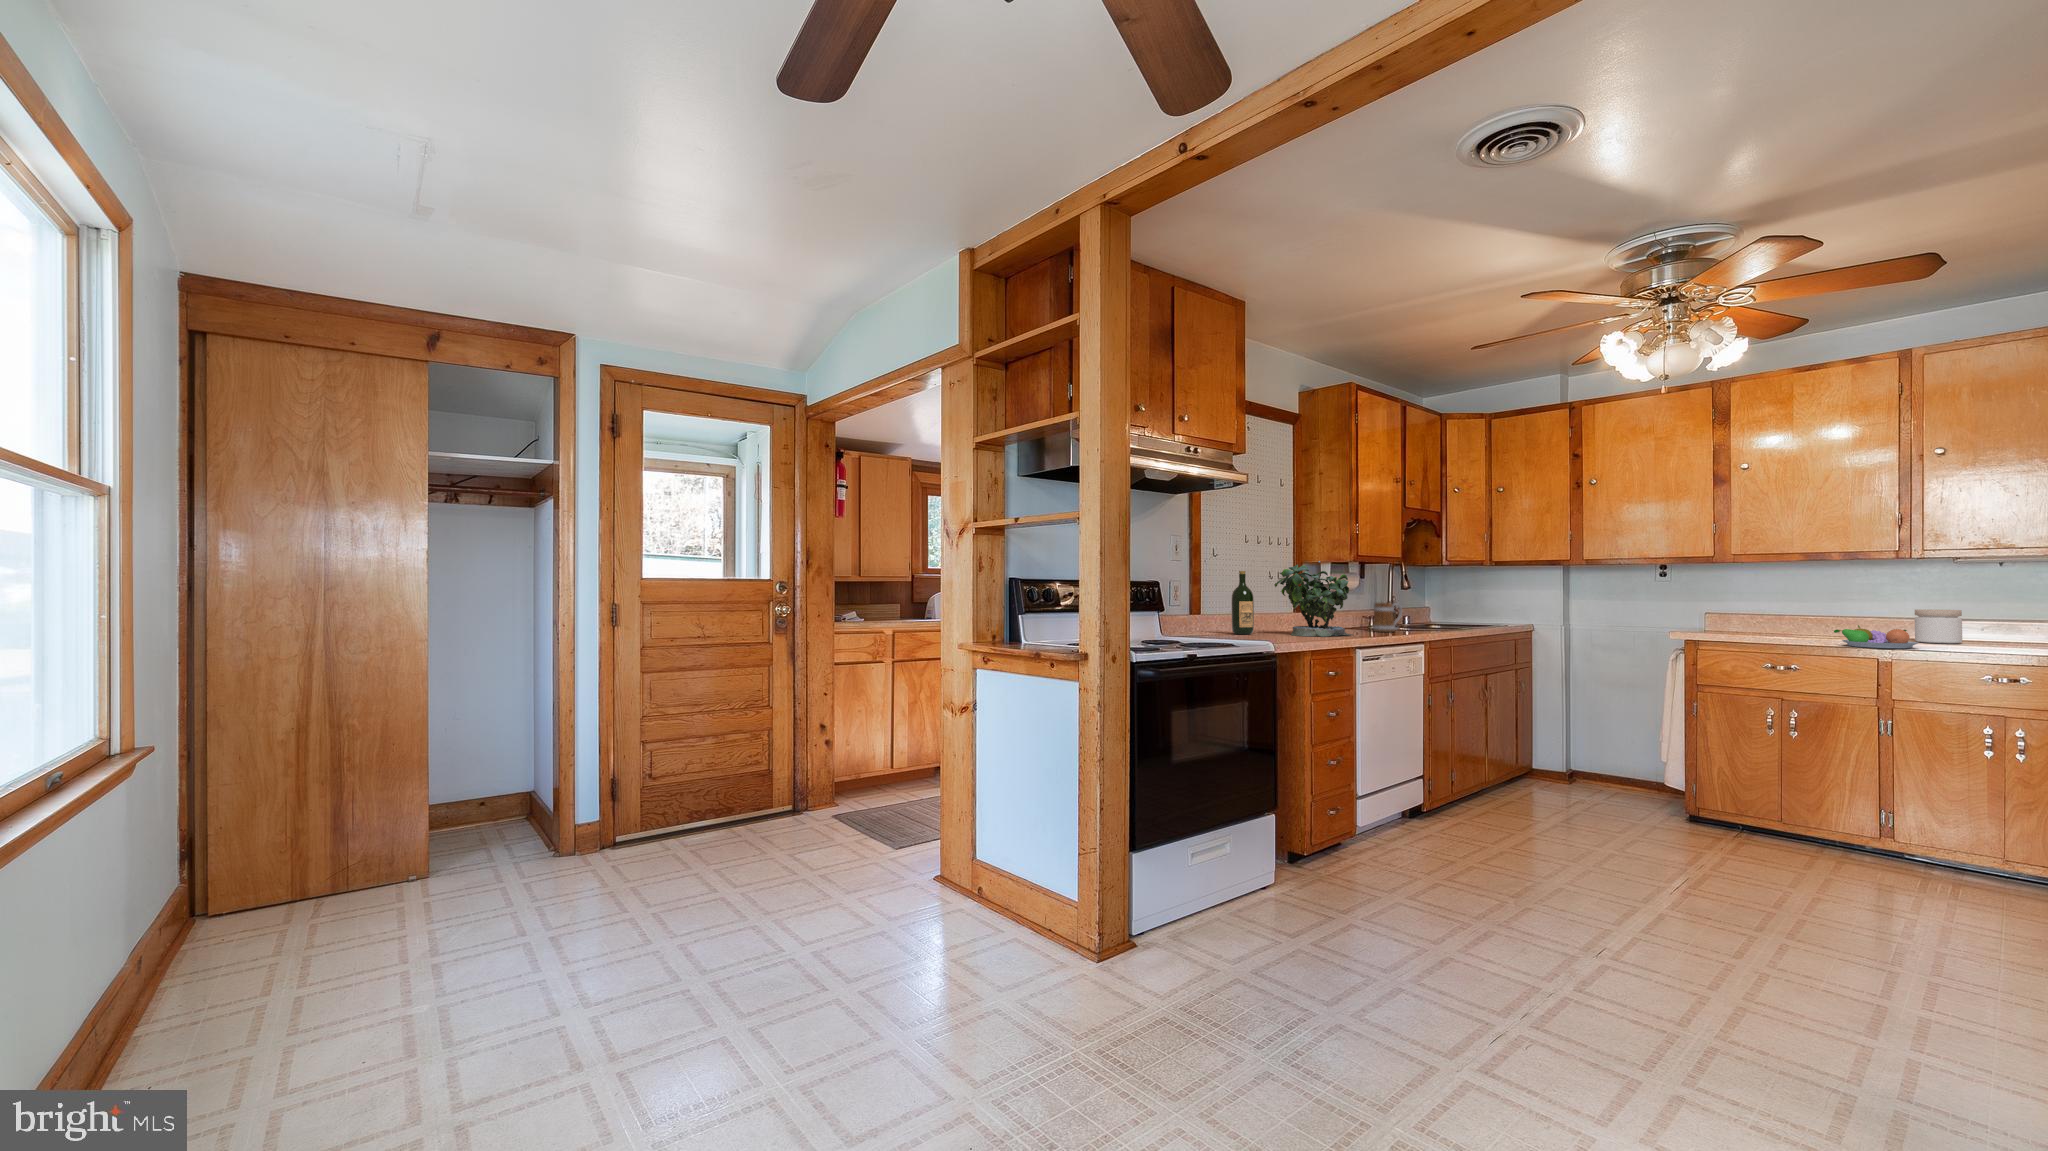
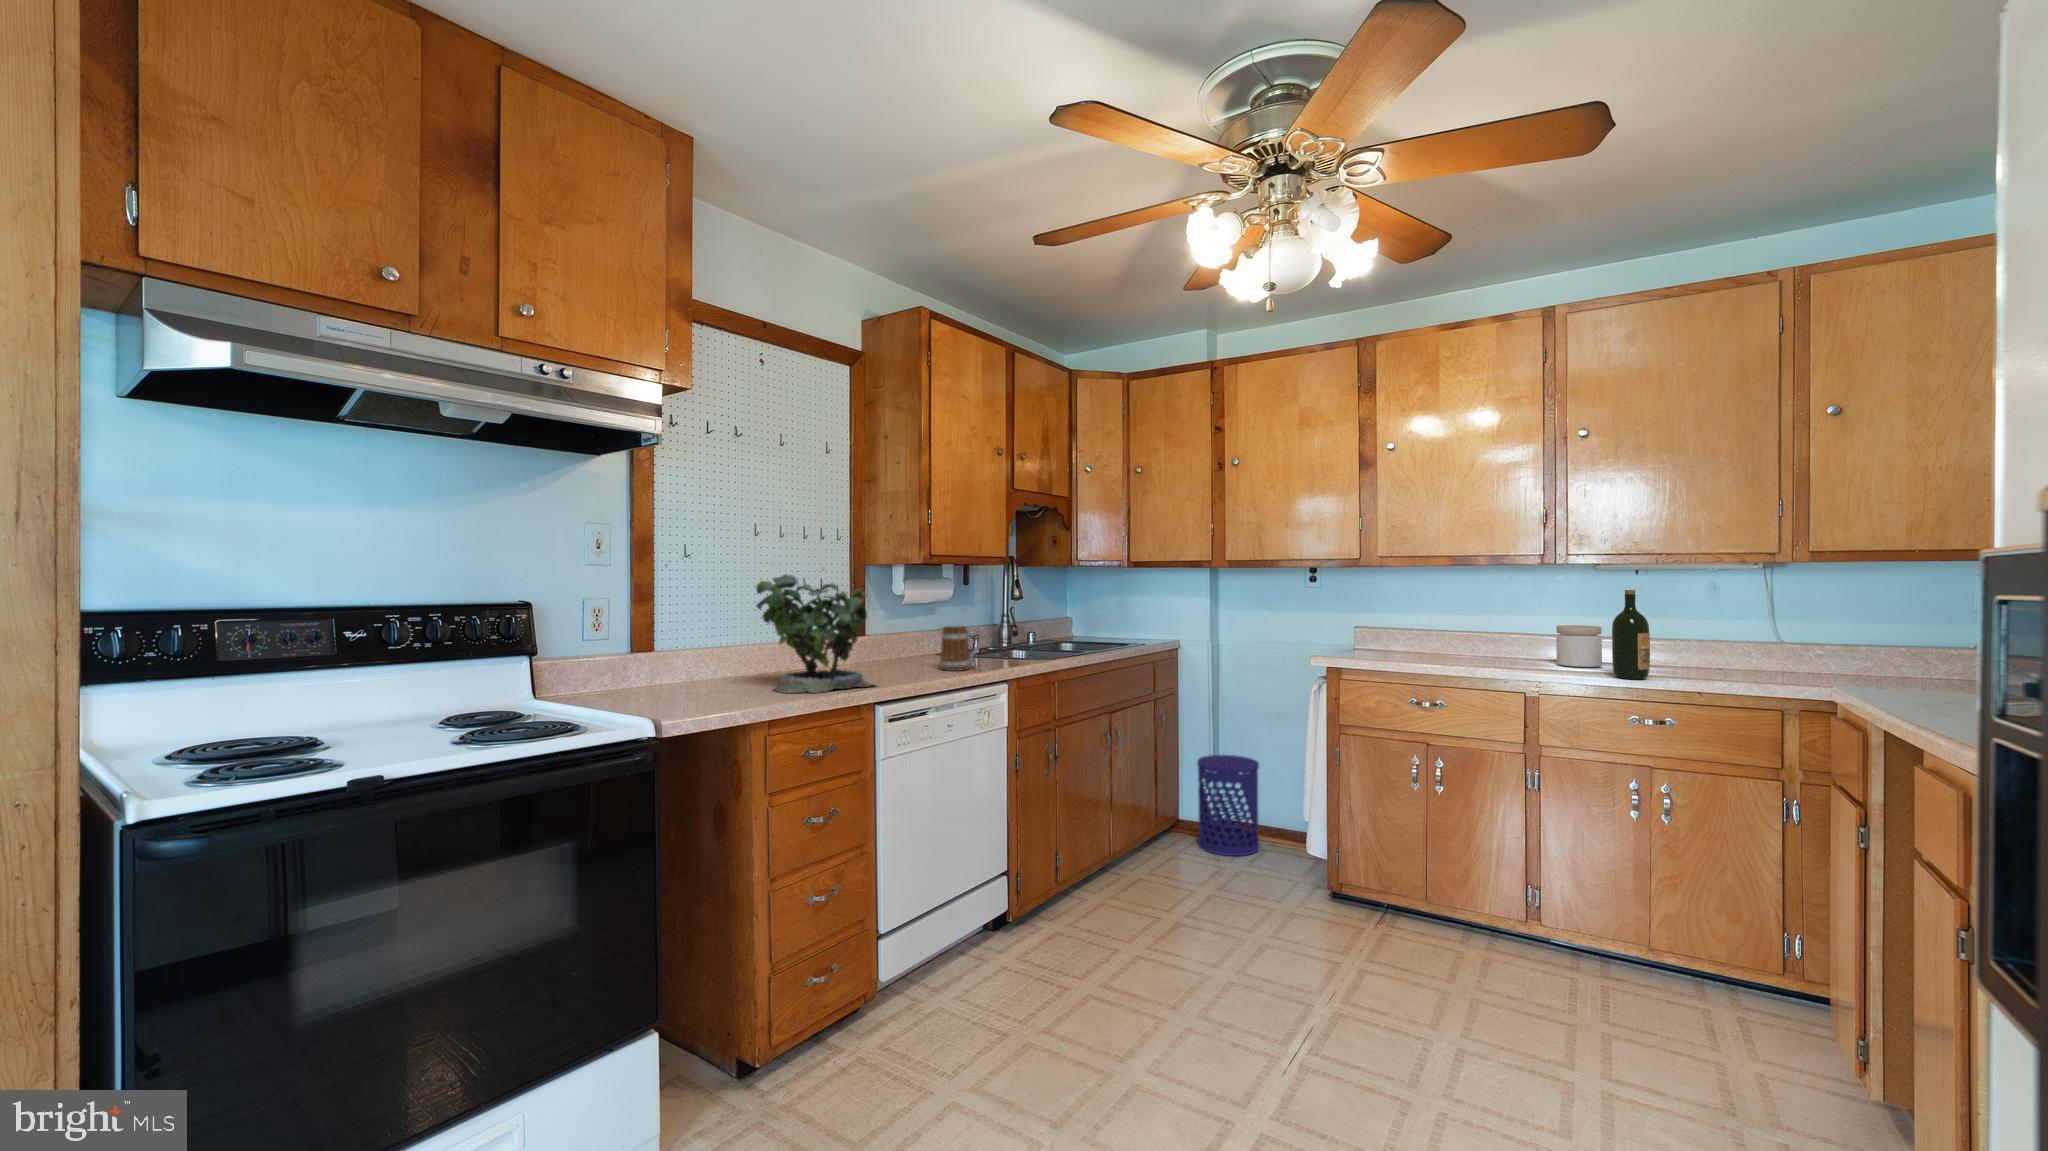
wine bottle: present [1231,571,1254,634] -> present [1612,590,1650,679]
fruit bowl: present [1834,625,1918,648] -> none [1480,649,1566,680]
waste bin: none [1555,717,1615,795] -> present [1197,755,1260,856]

